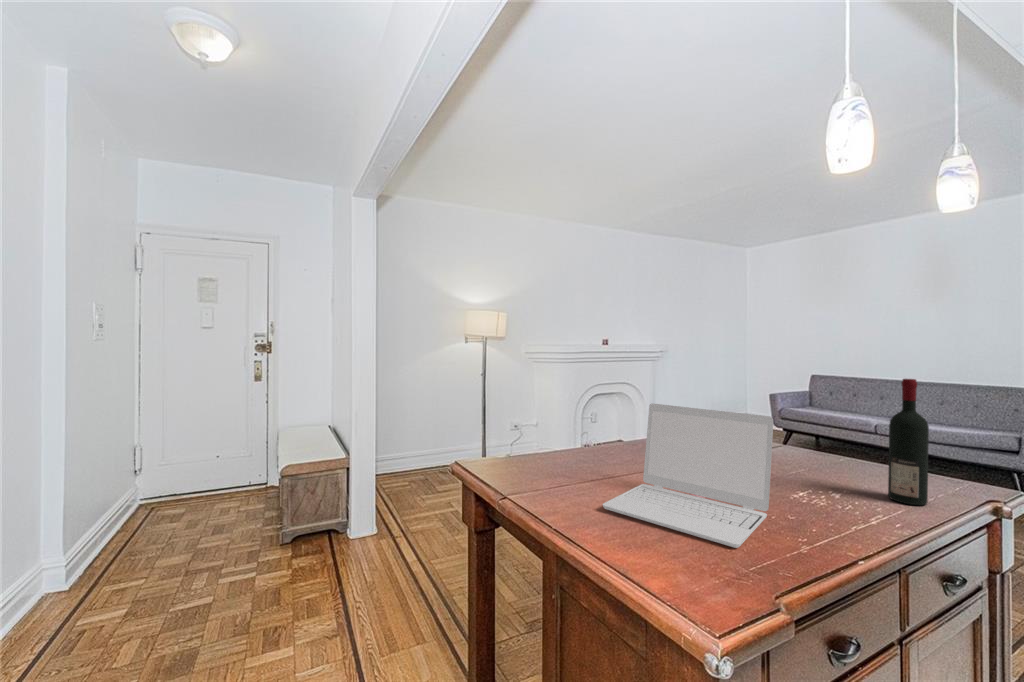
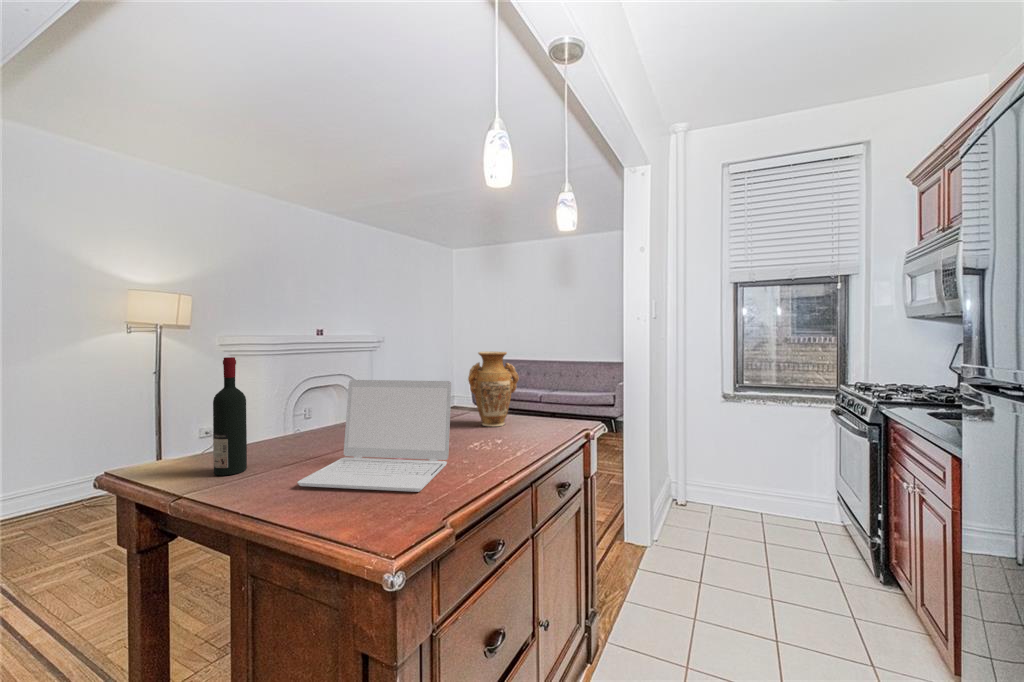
vase: none [787,376,864,474] -> present [468,352,519,427]
wine bottle: present [888,379,929,505] -> present [213,357,247,475]

